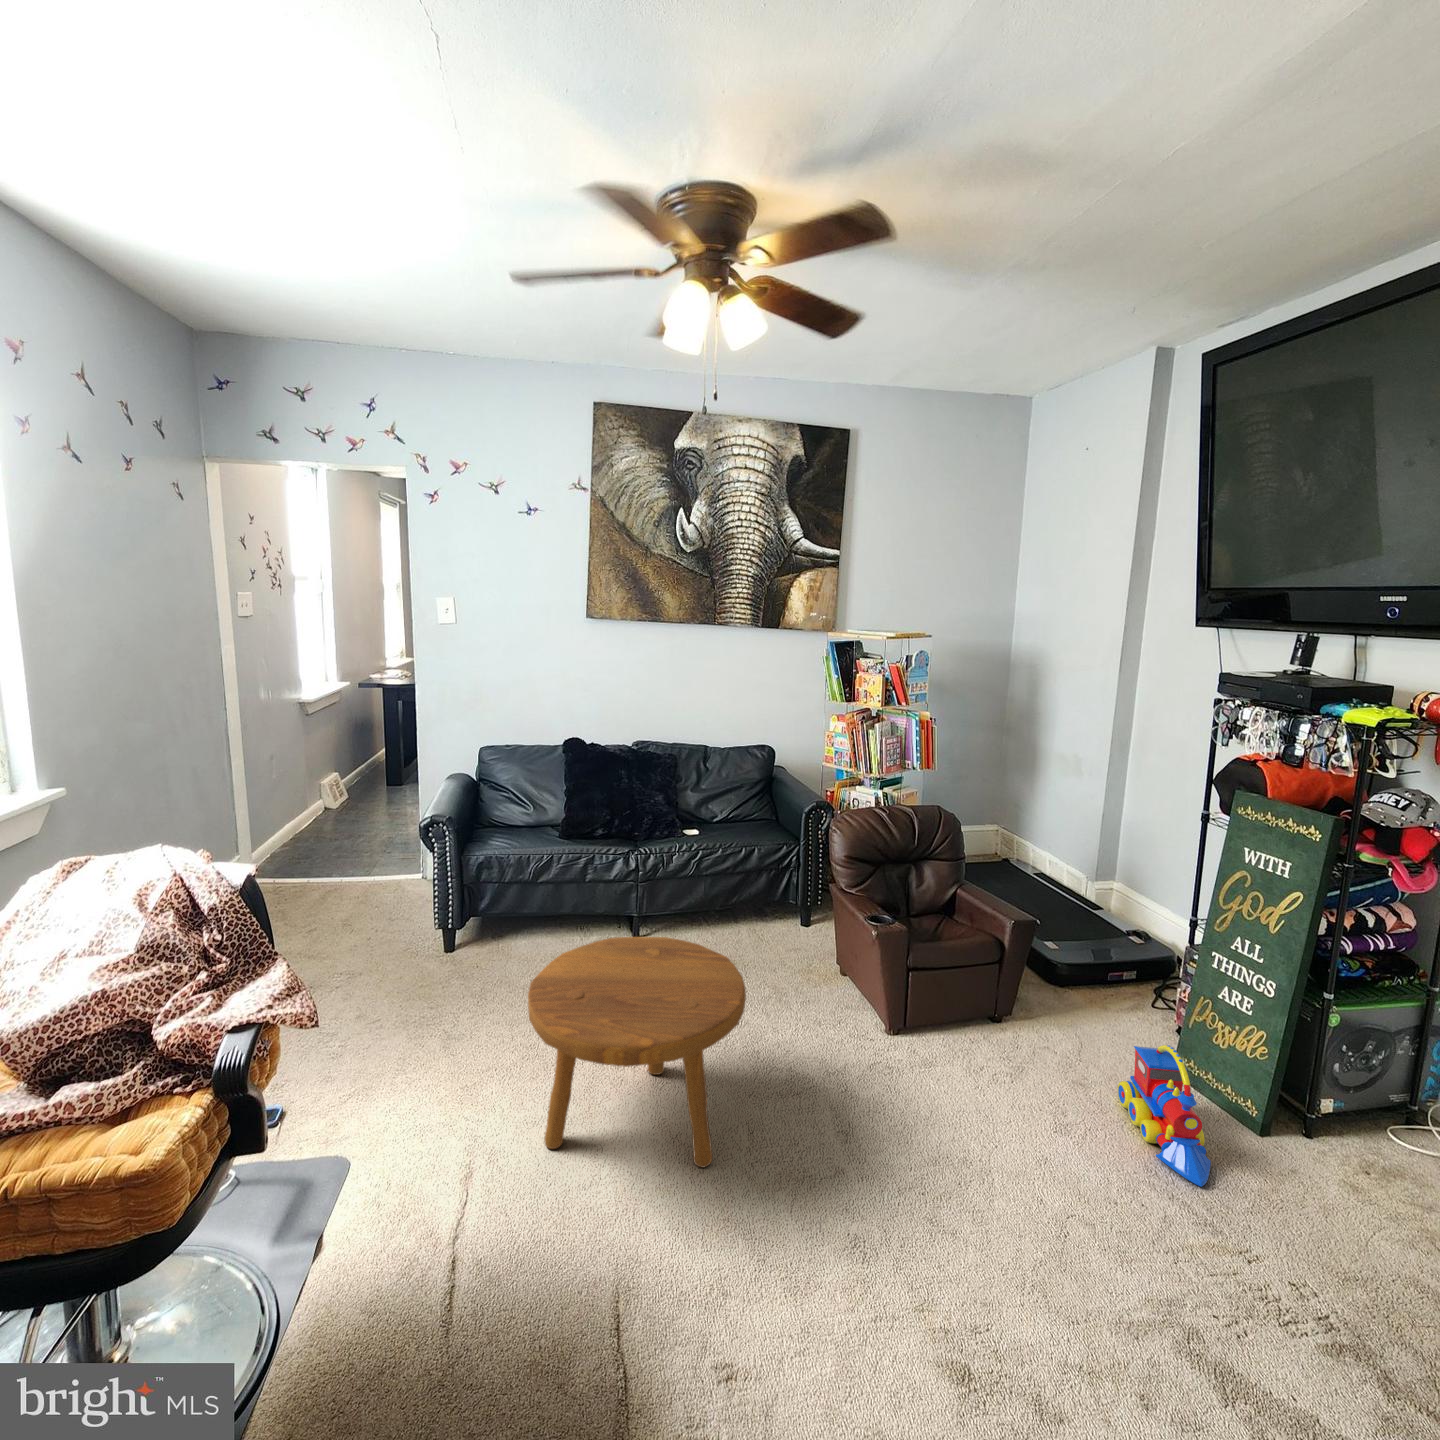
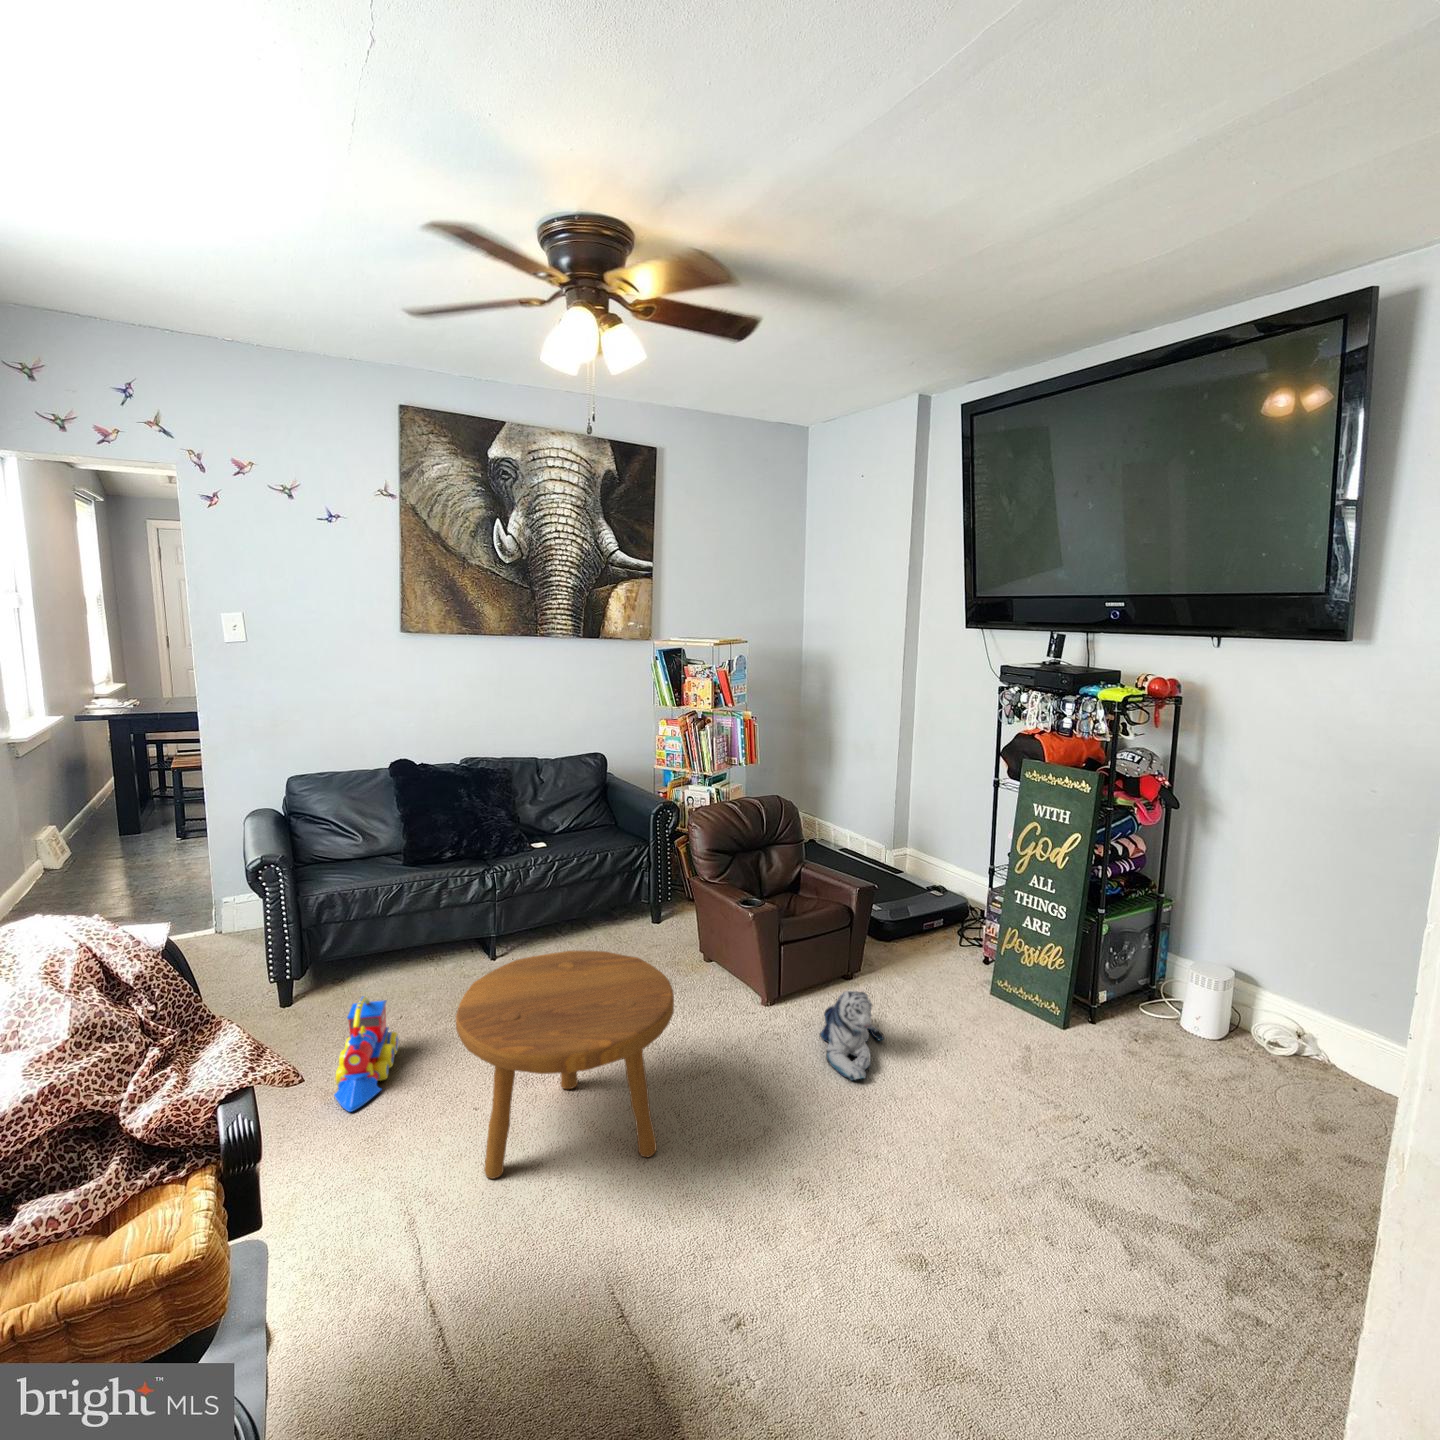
plush toy: none [933,1033,1010,1139] -> present [820,991,884,1080]
toy train: present [1117,1045,1211,1187] -> present [334,996,399,1112]

